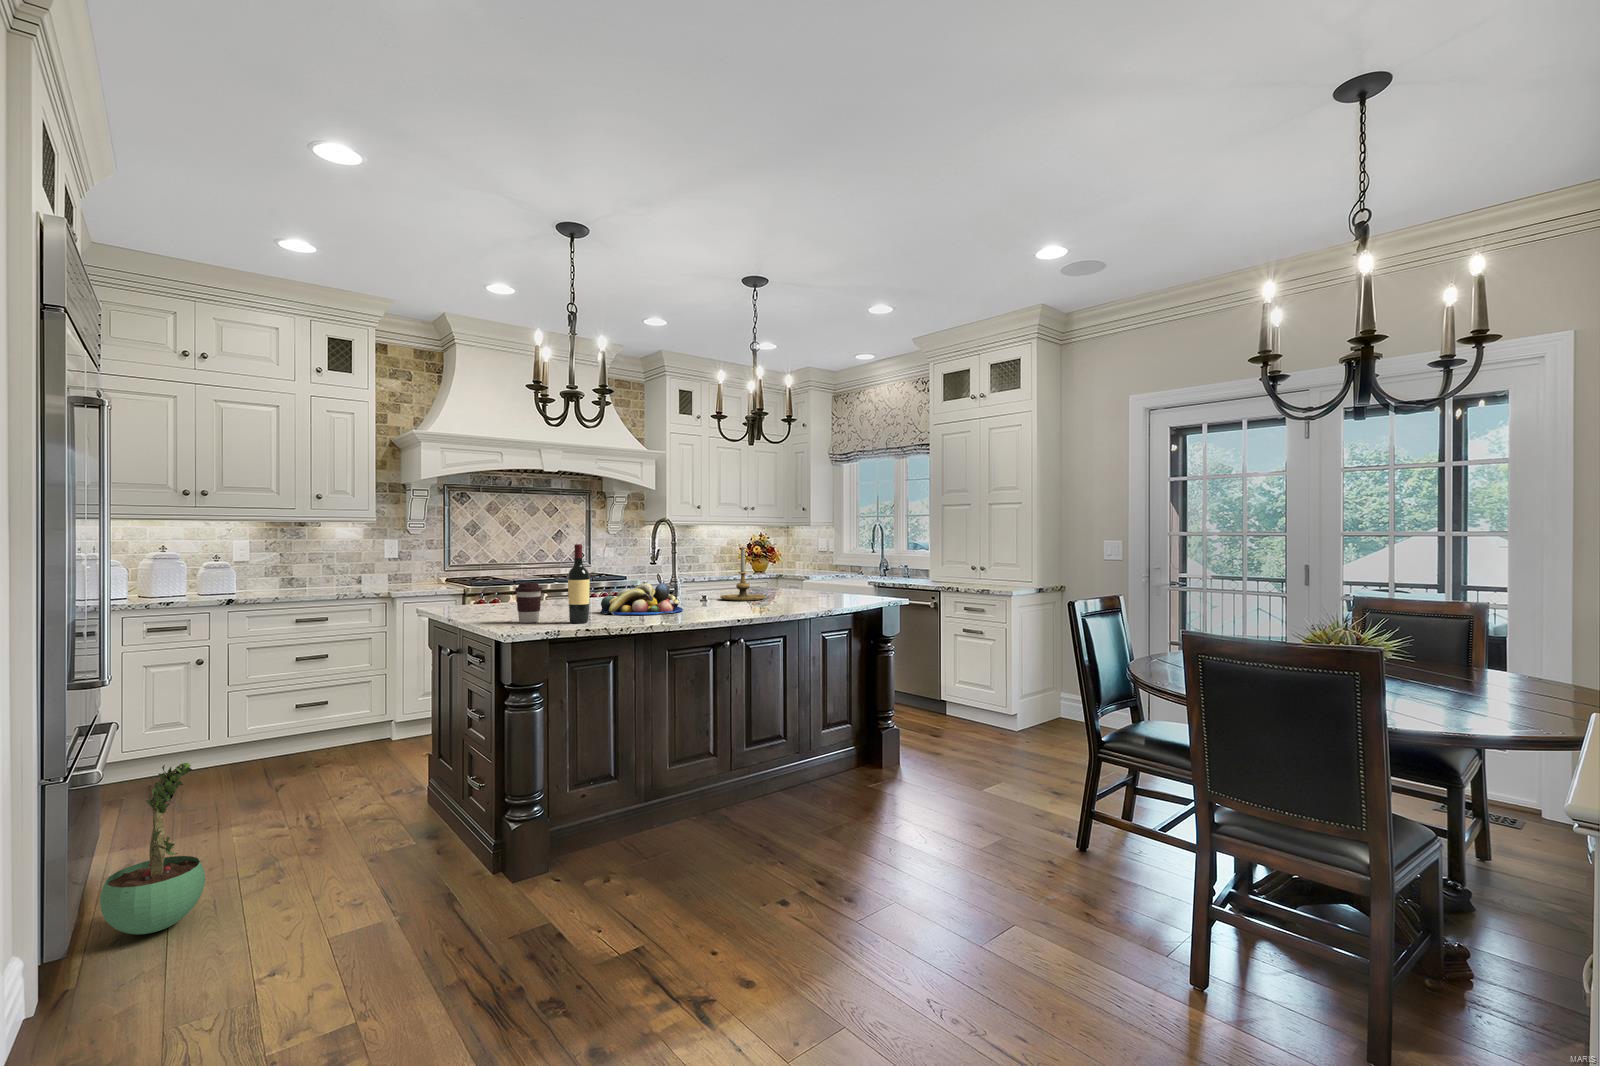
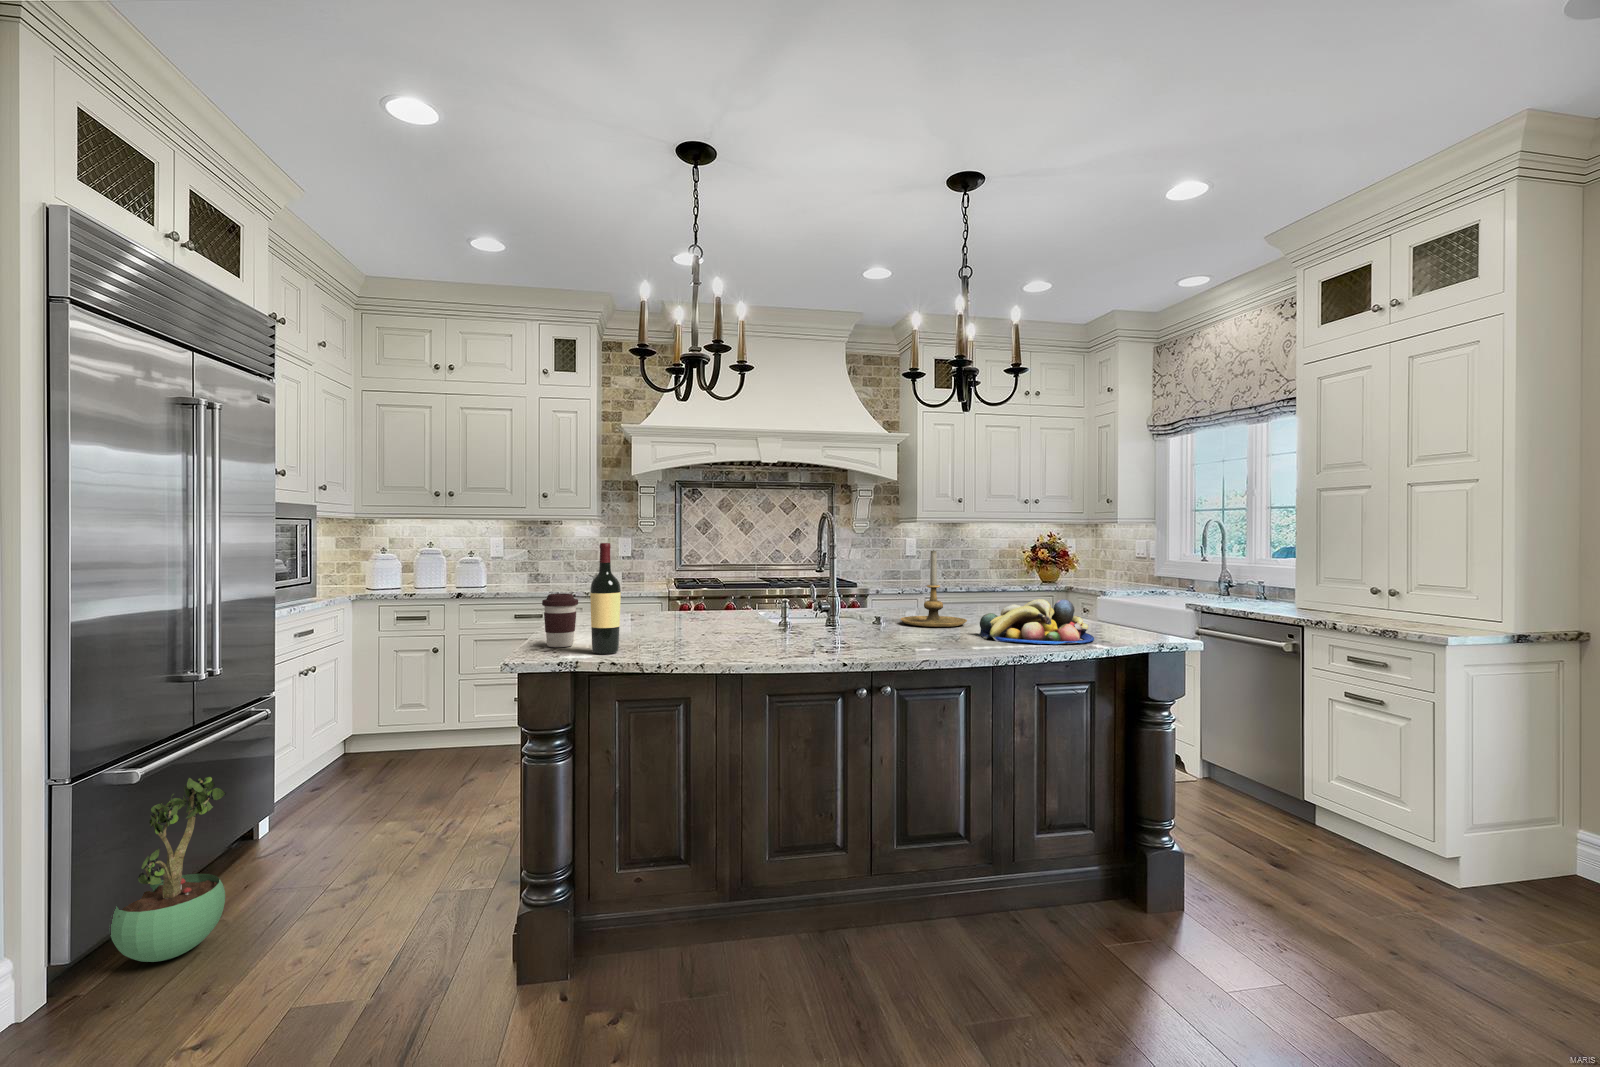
fruit bowl: present [600,583,683,615] -> present [979,599,1094,644]

